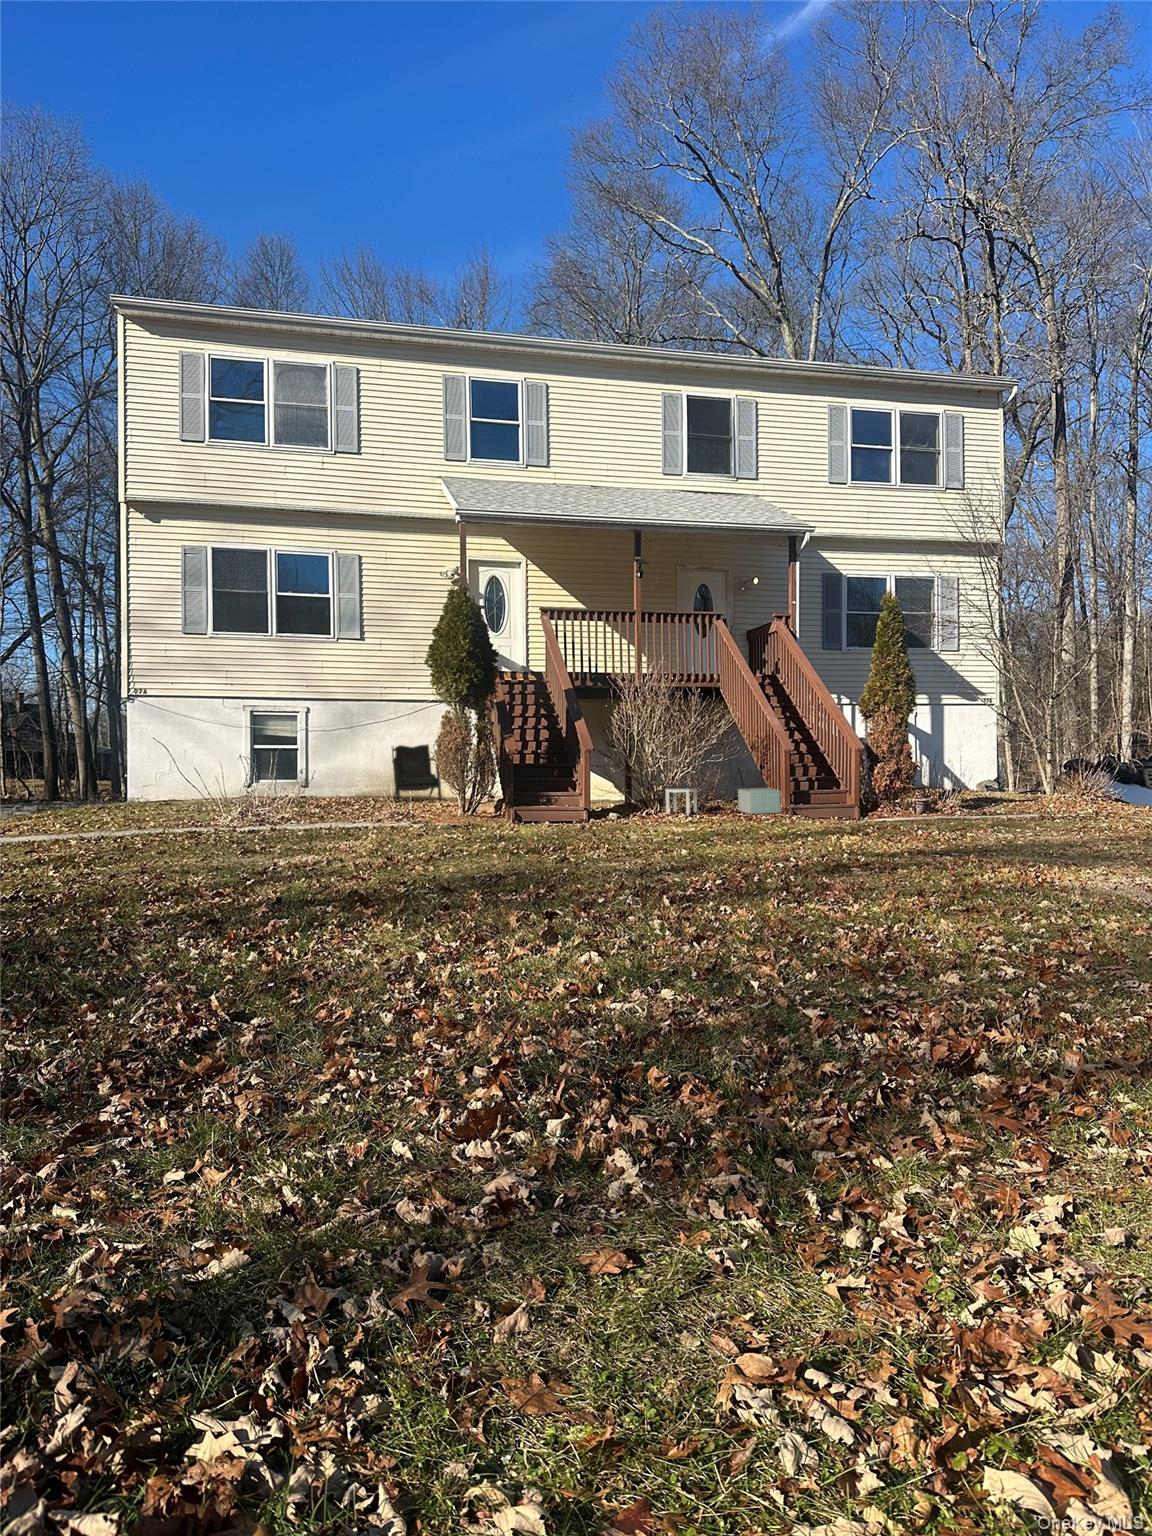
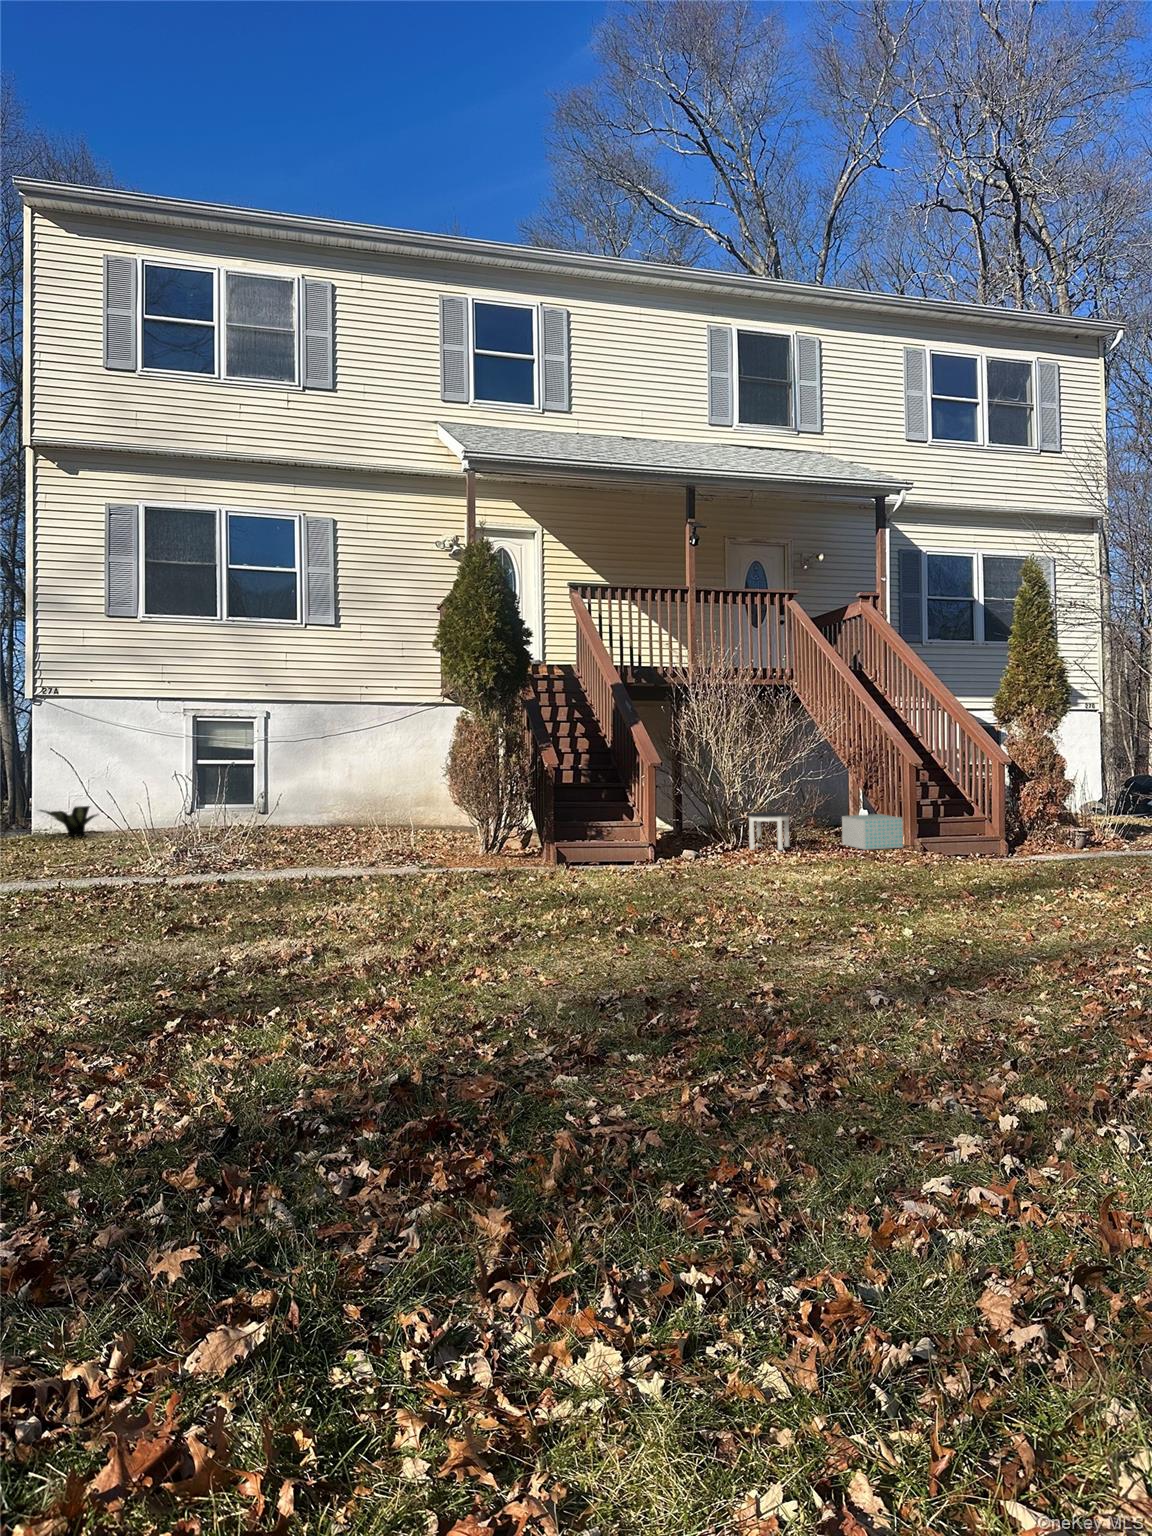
armchair: present [392,745,442,802] -> none [377,758,442,833]
potted plant: none [131,780,185,803] -> present [39,806,97,836]

